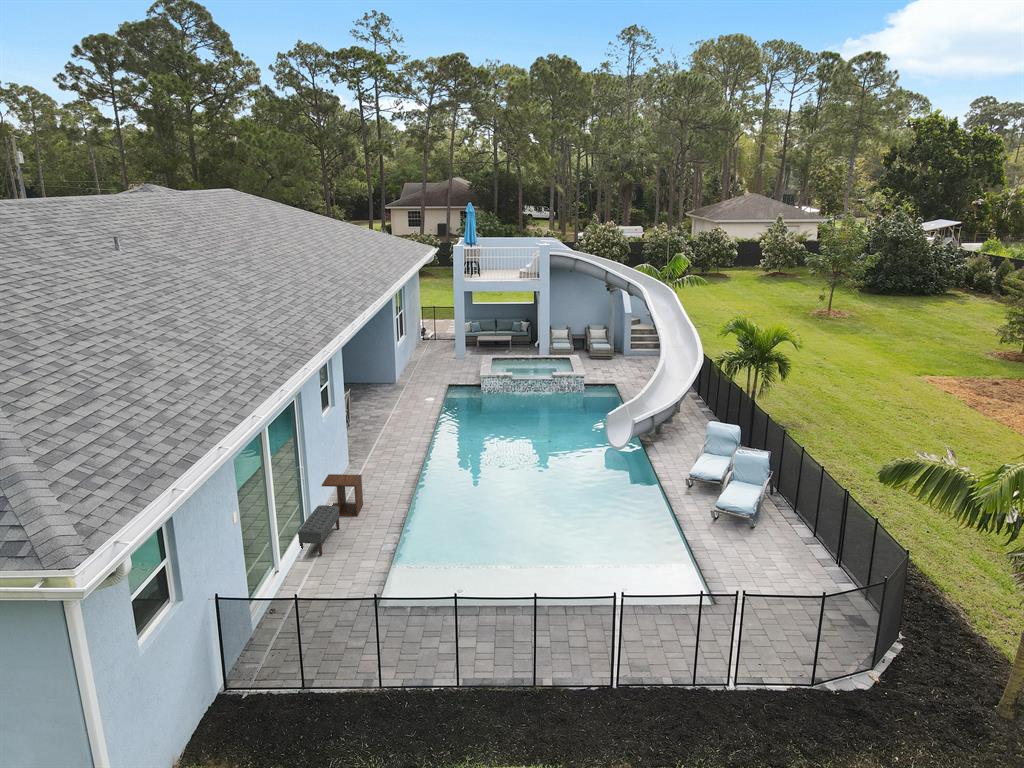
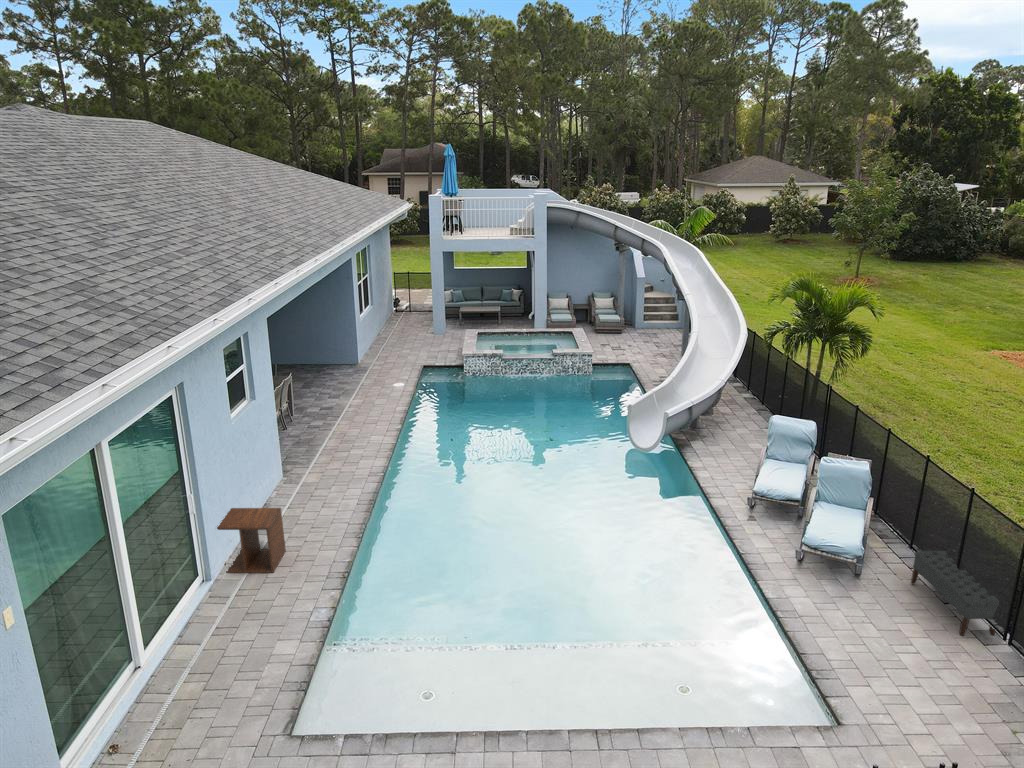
bench: present [297,505,340,556] -> present [911,551,999,636]

